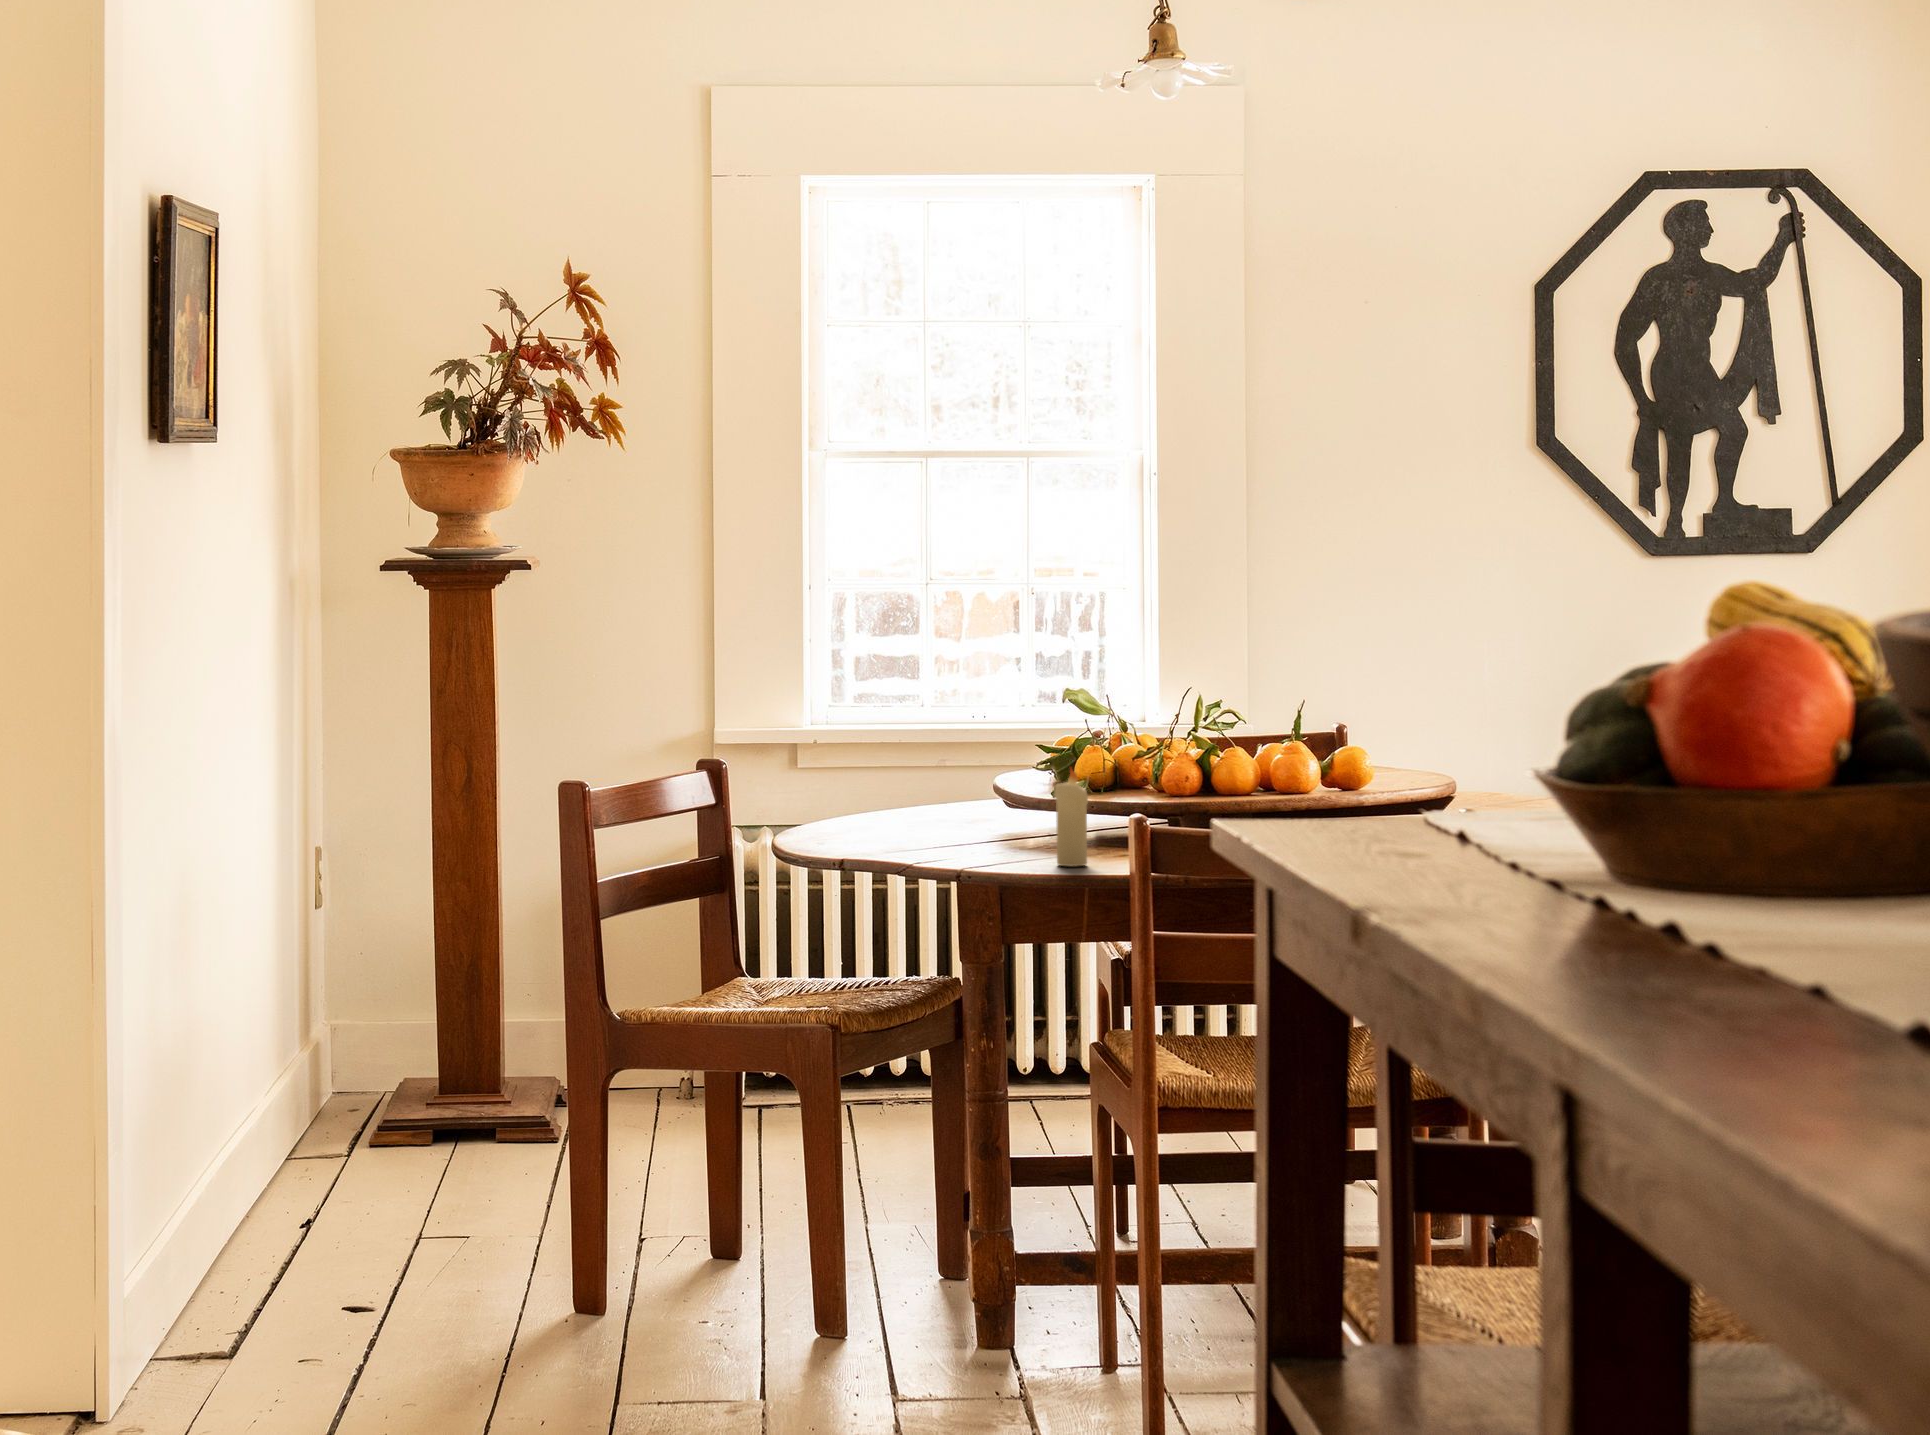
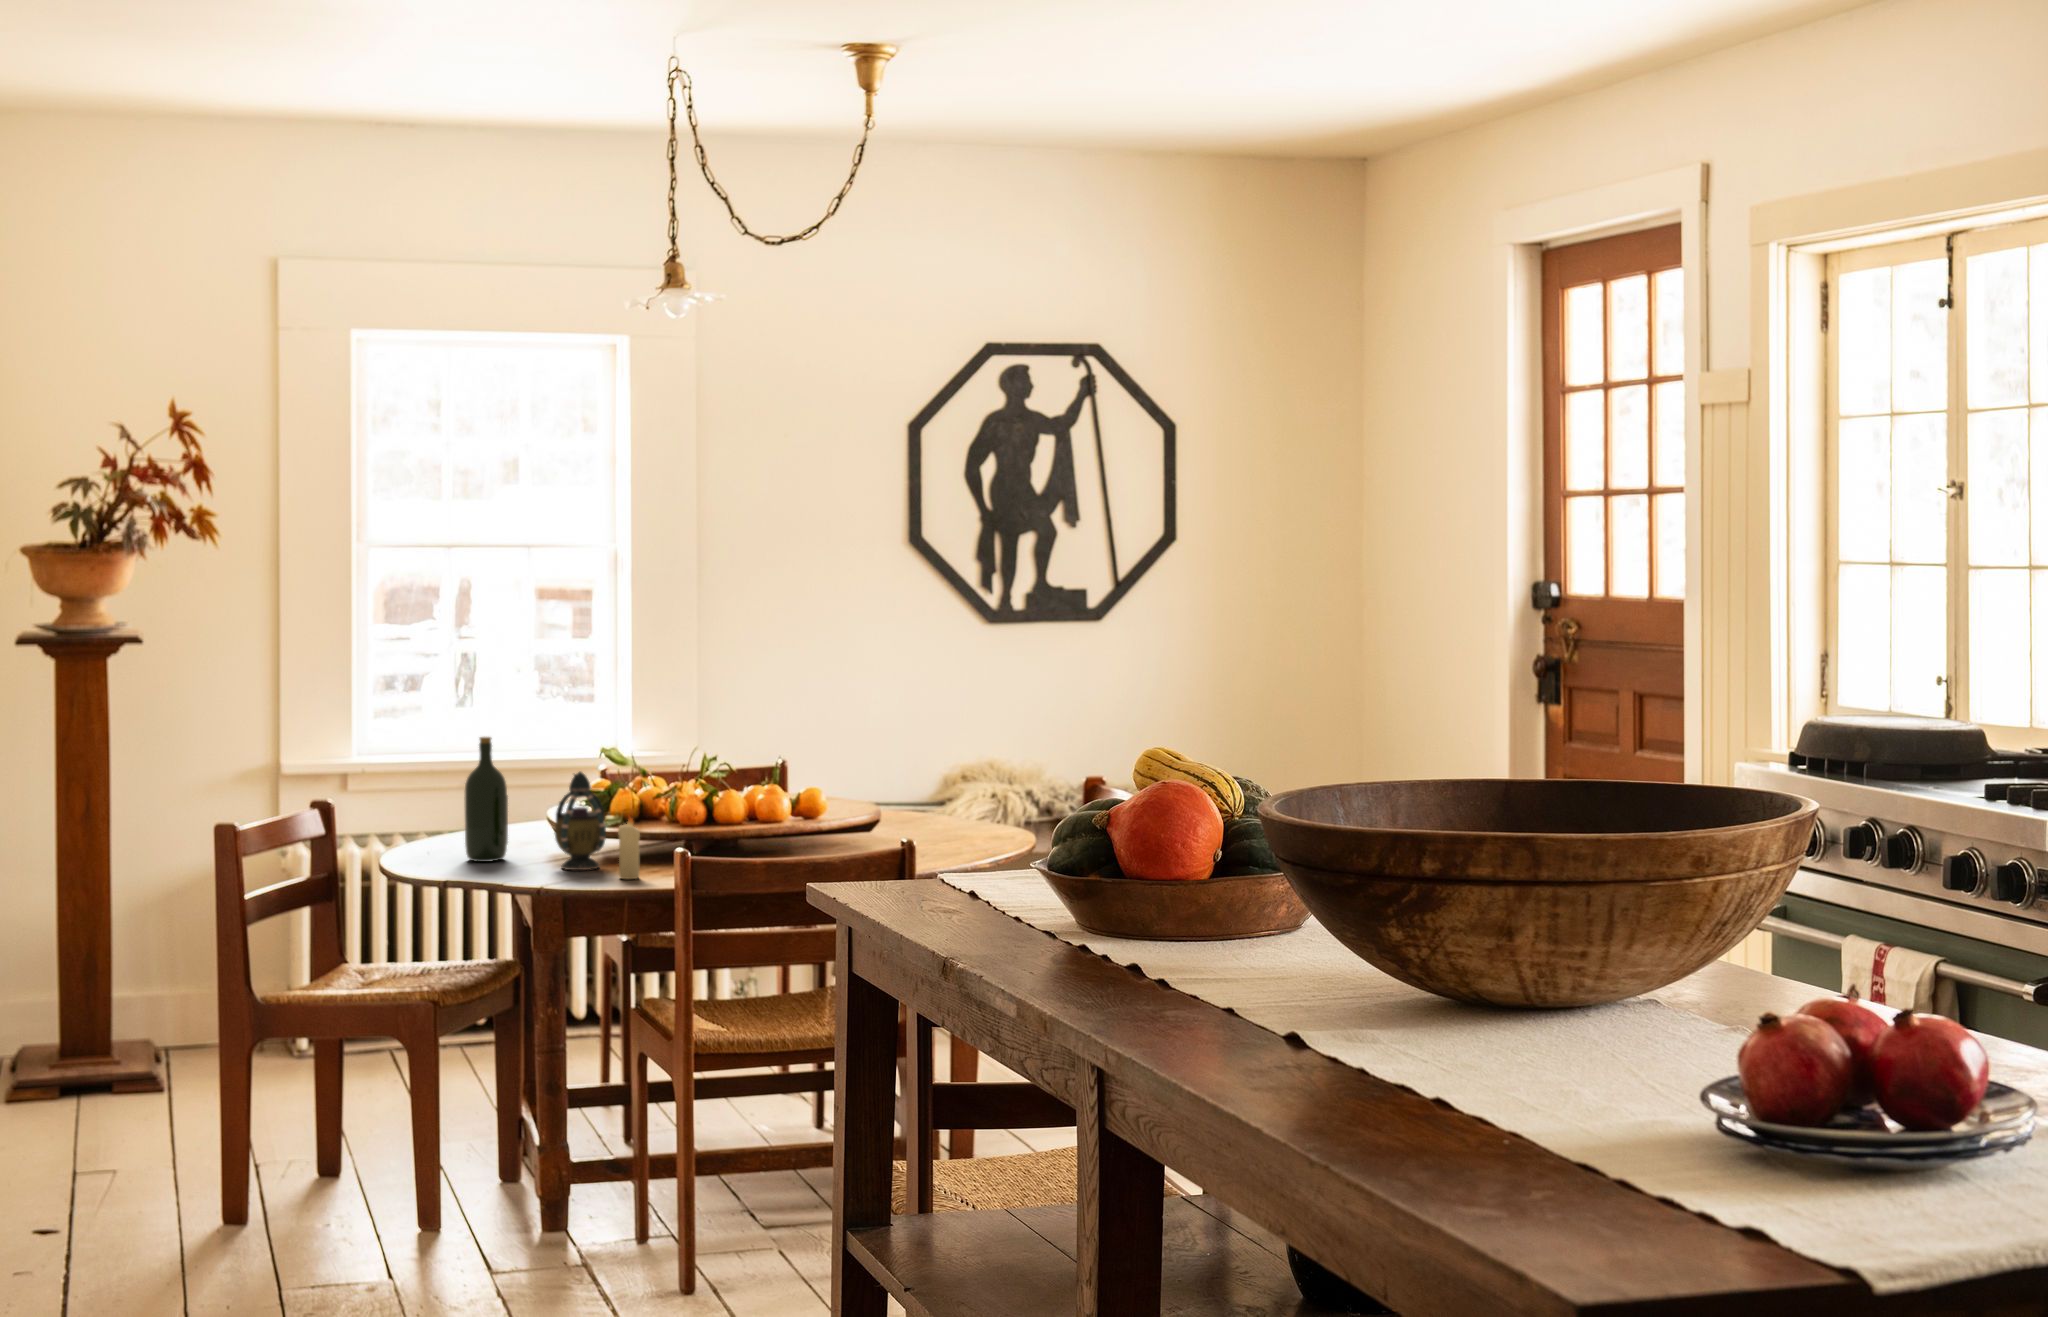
wine bottle: none [858,660,920,840] -> present [464,737,508,862]
teapot: none [974,705,1049,853] -> present [555,772,606,870]

